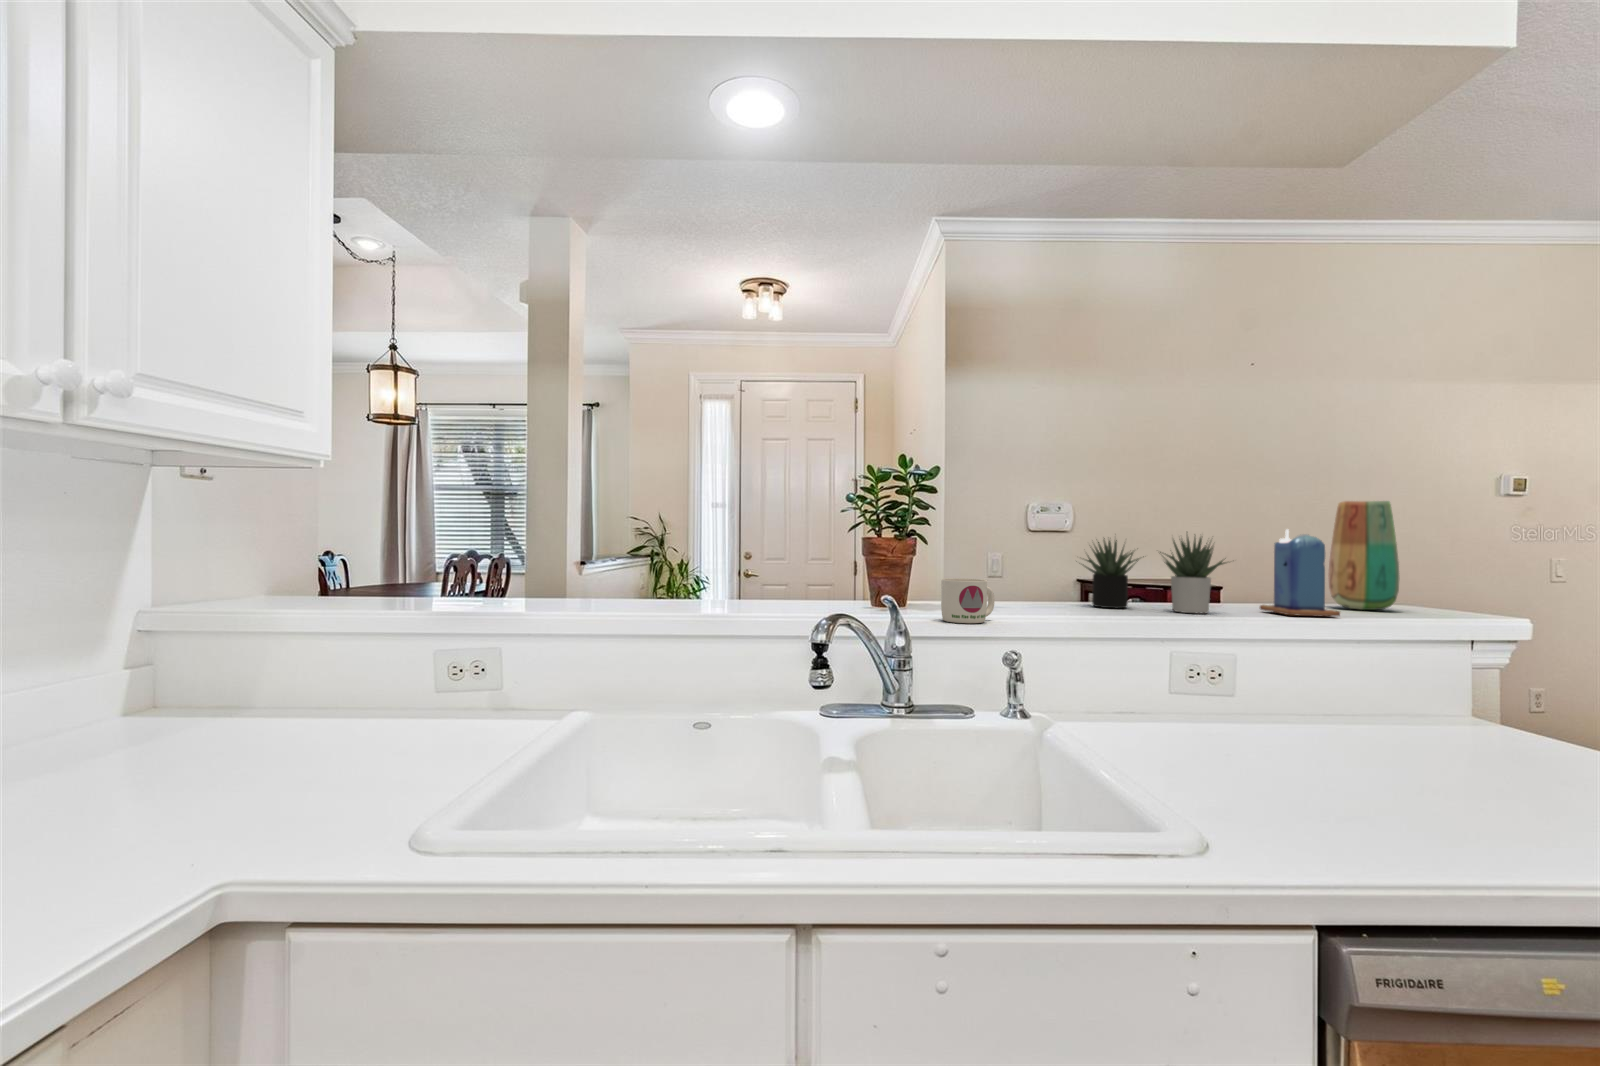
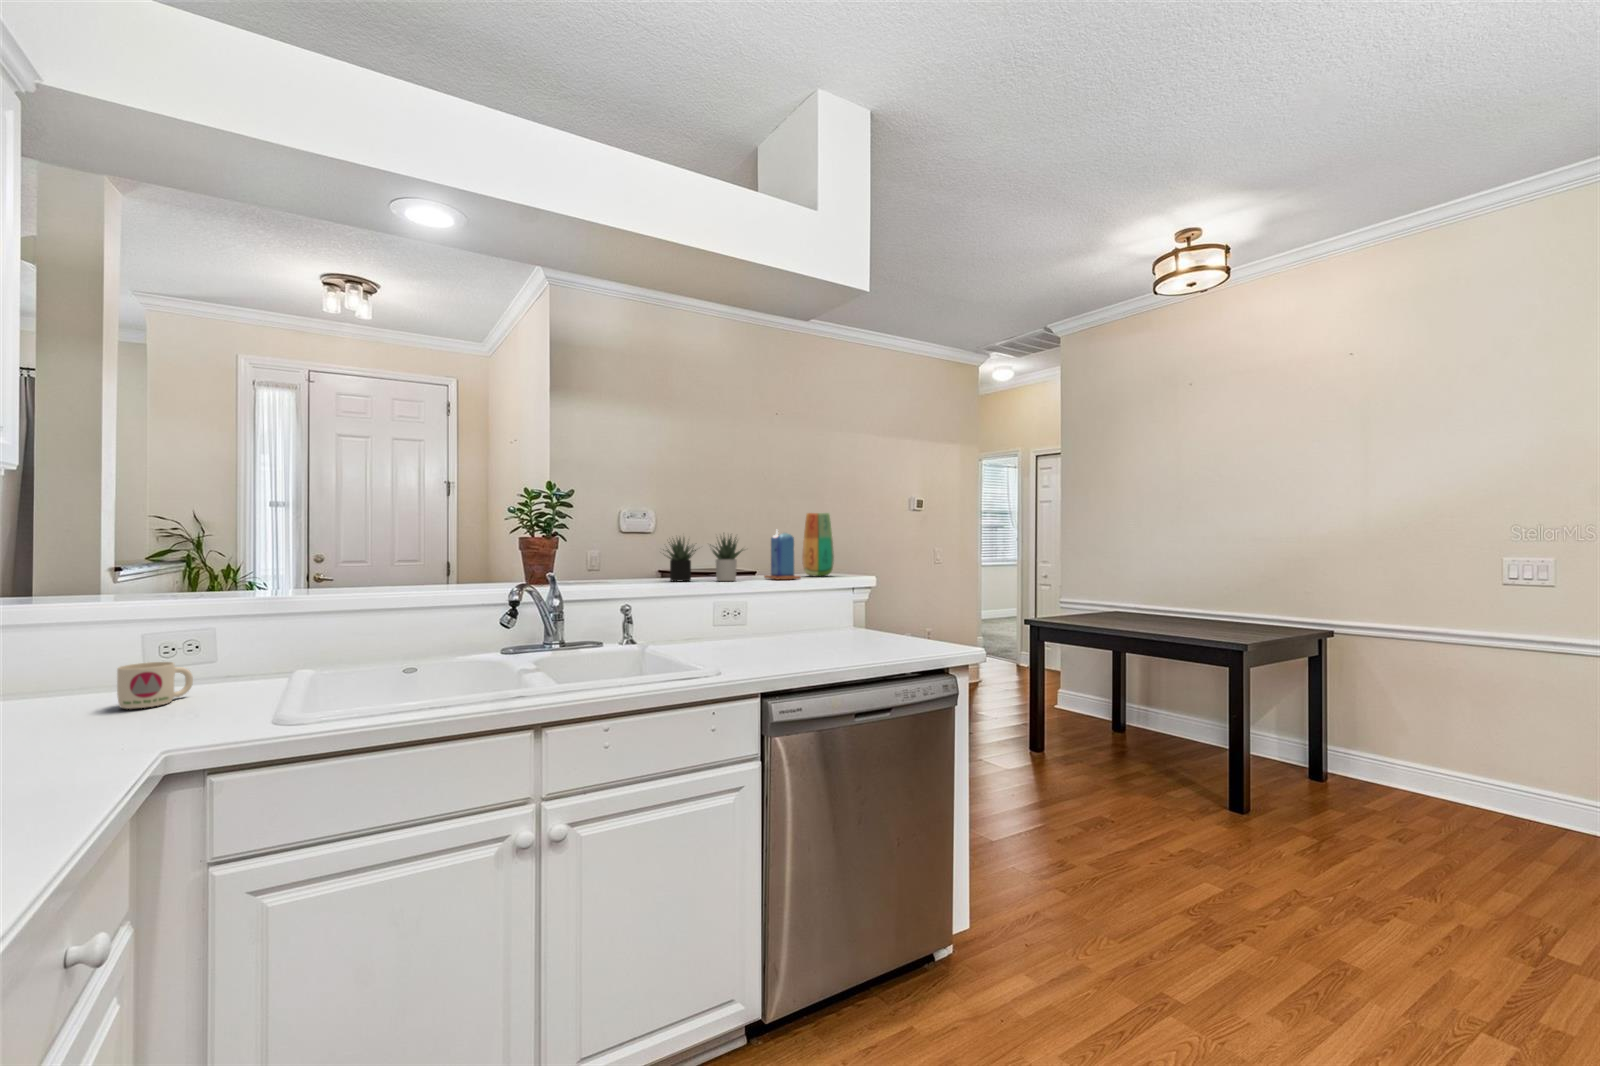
mug: present [941,578,994,623] -> present [117,662,193,709]

